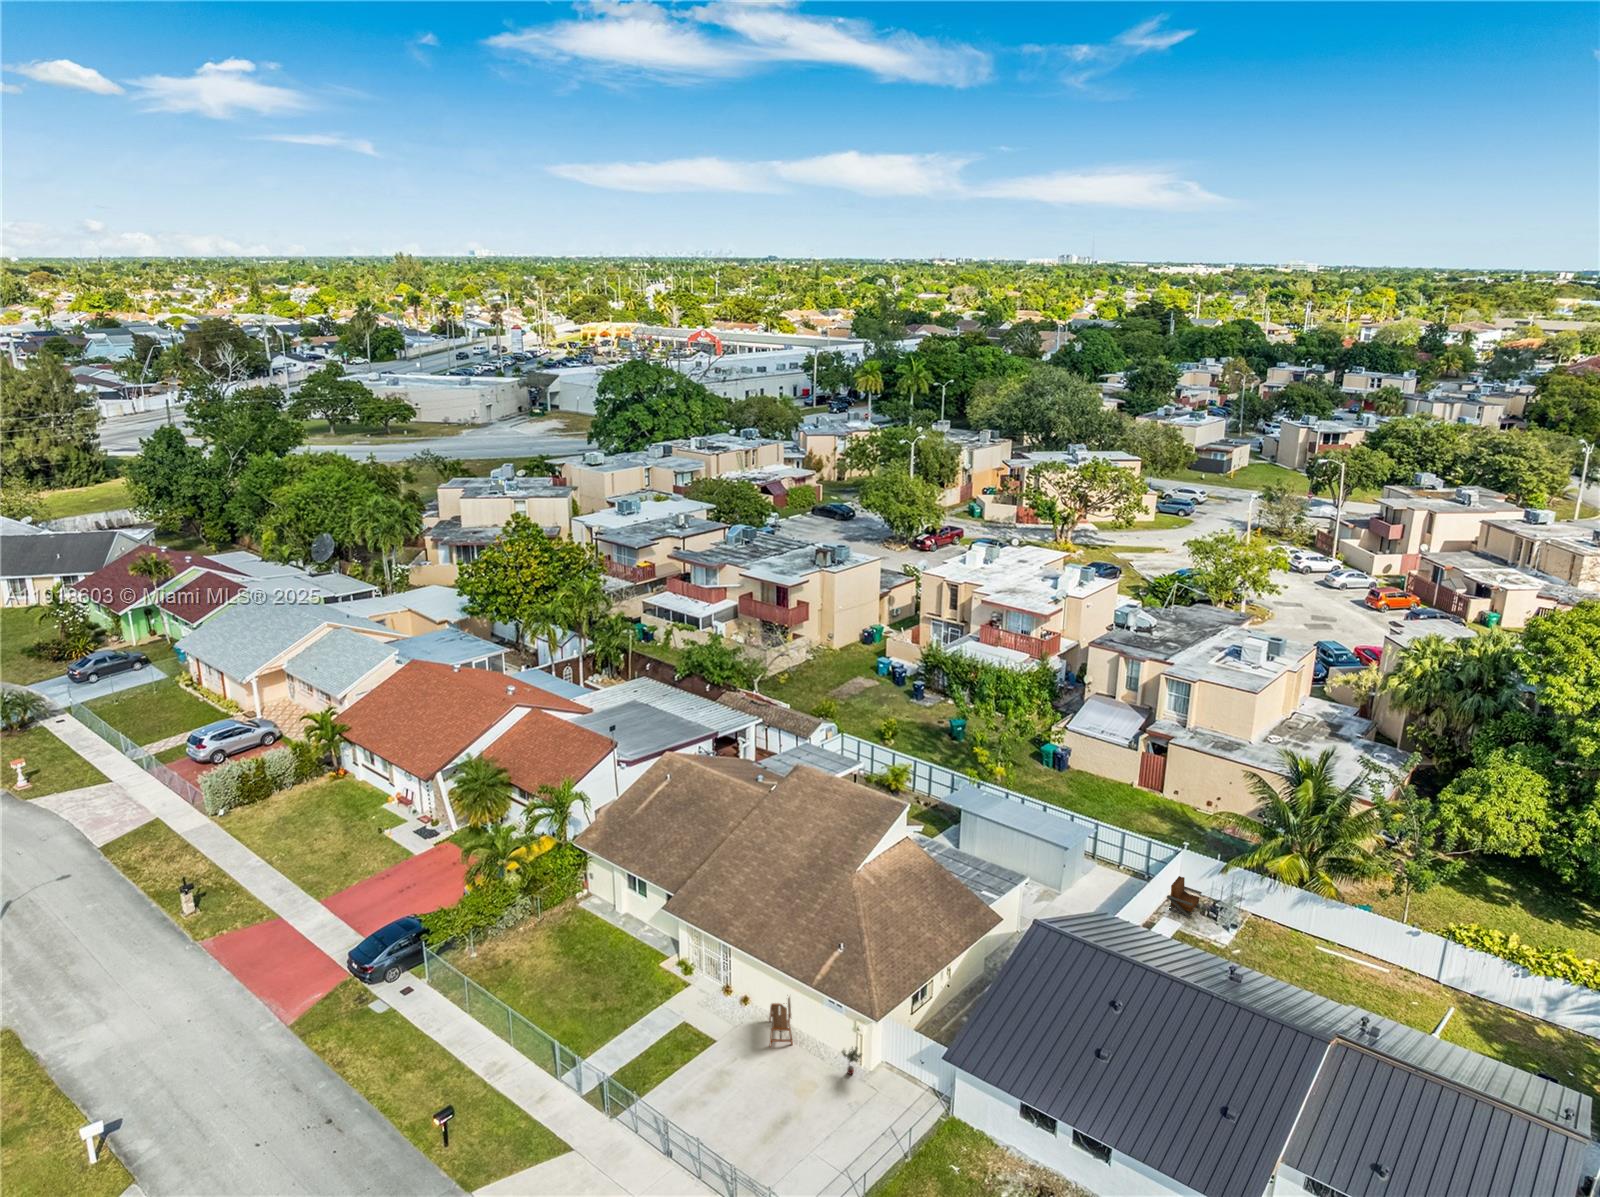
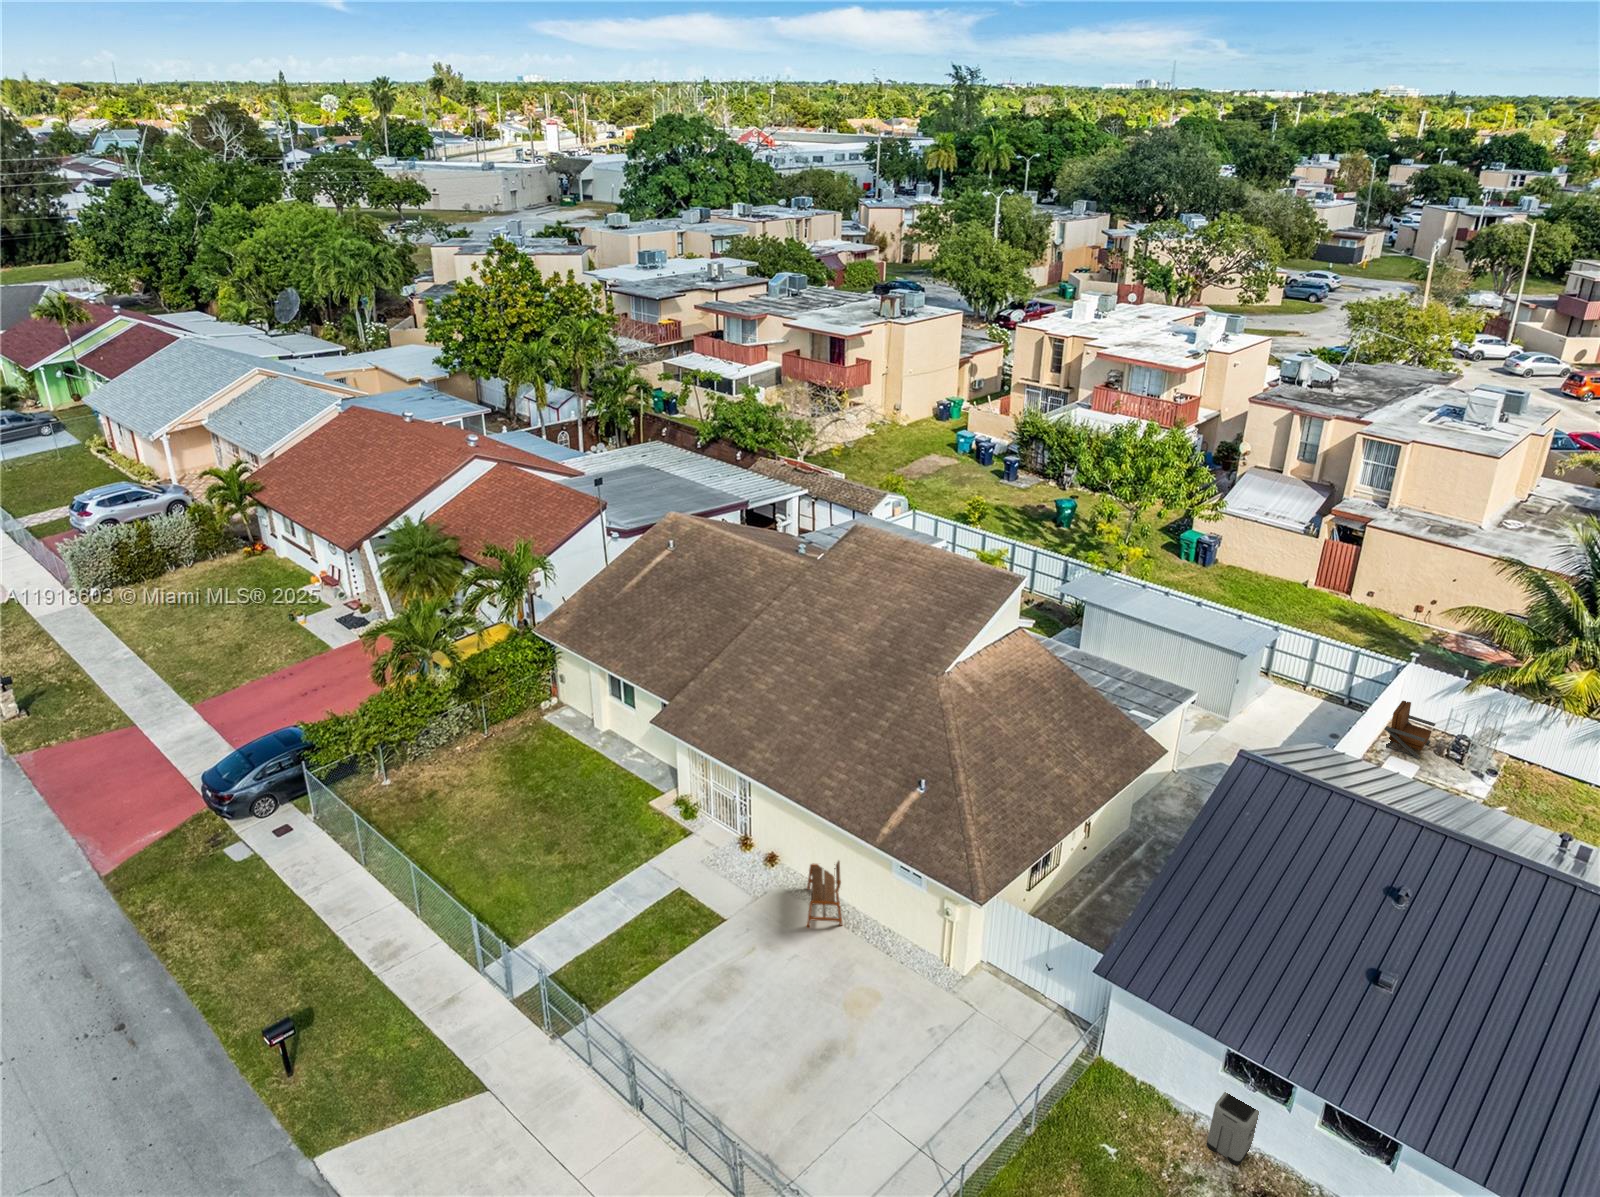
potted tree: present [842,1047,862,1074] -> none [916,933,951,975]
trash can: none [1016,1132,1045,1181] -> present [1207,1092,1259,1165]

